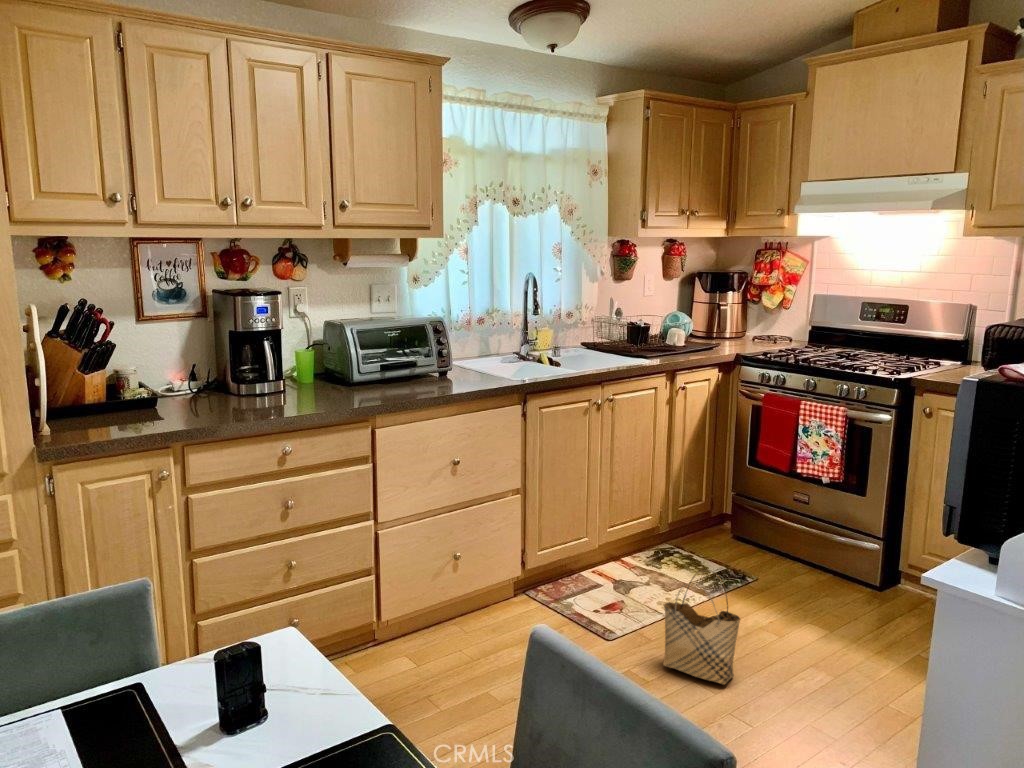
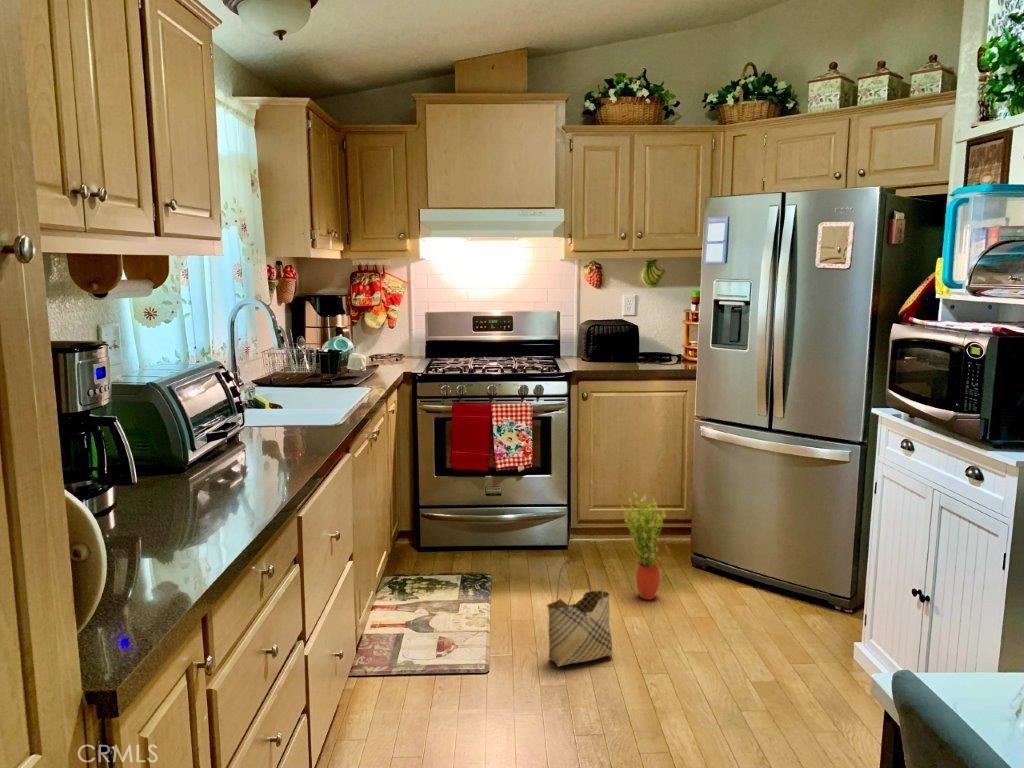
potted plant: none [850,535,903,672] -> present [622,493,666,600]

